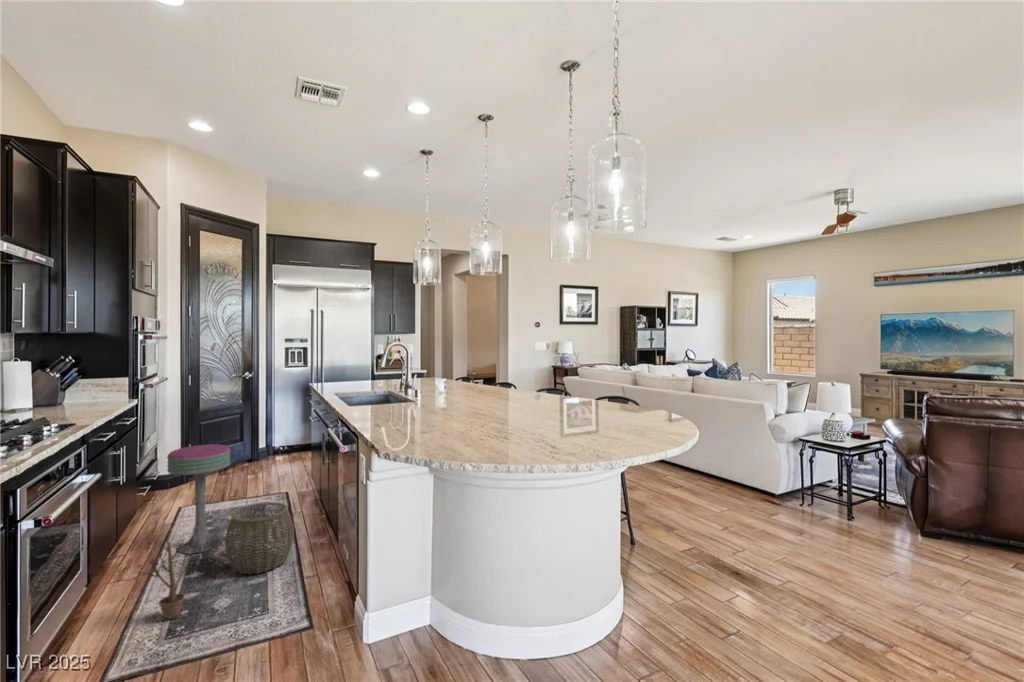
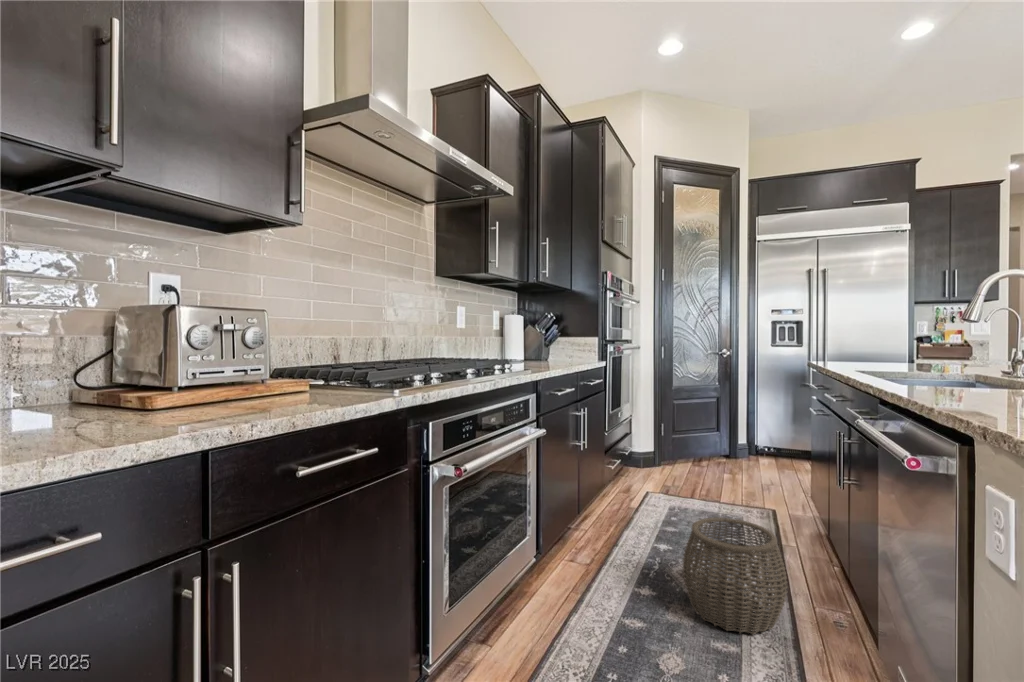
bar stool: present [167,444,231,554] -> none [625,421,696,561]
decorative plant: present [133,542,200,623] -> none [562,540,644,651]

